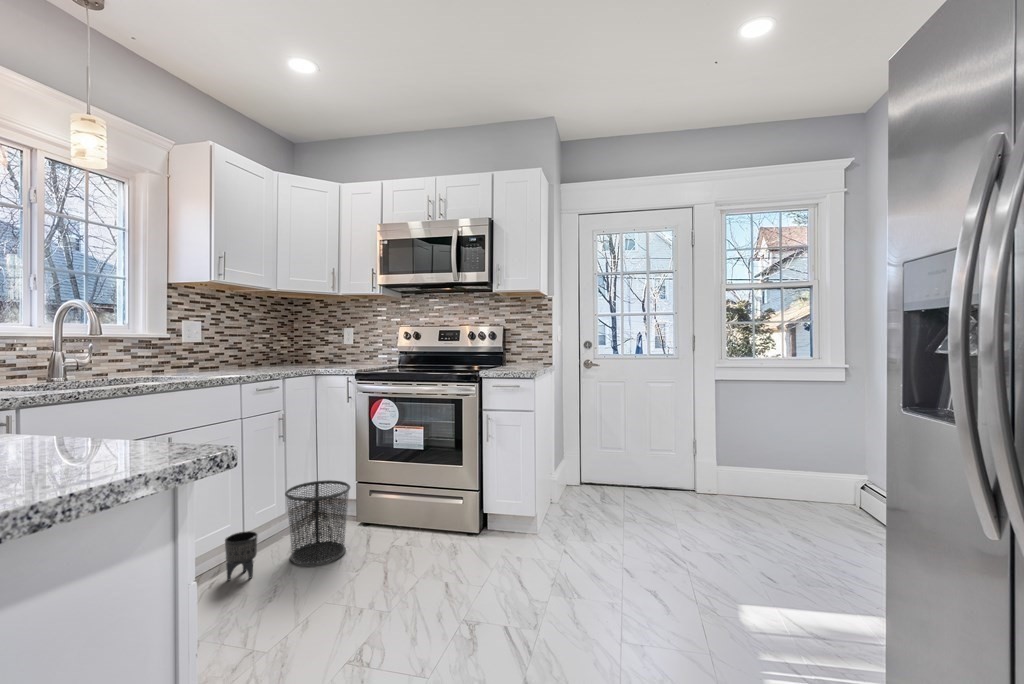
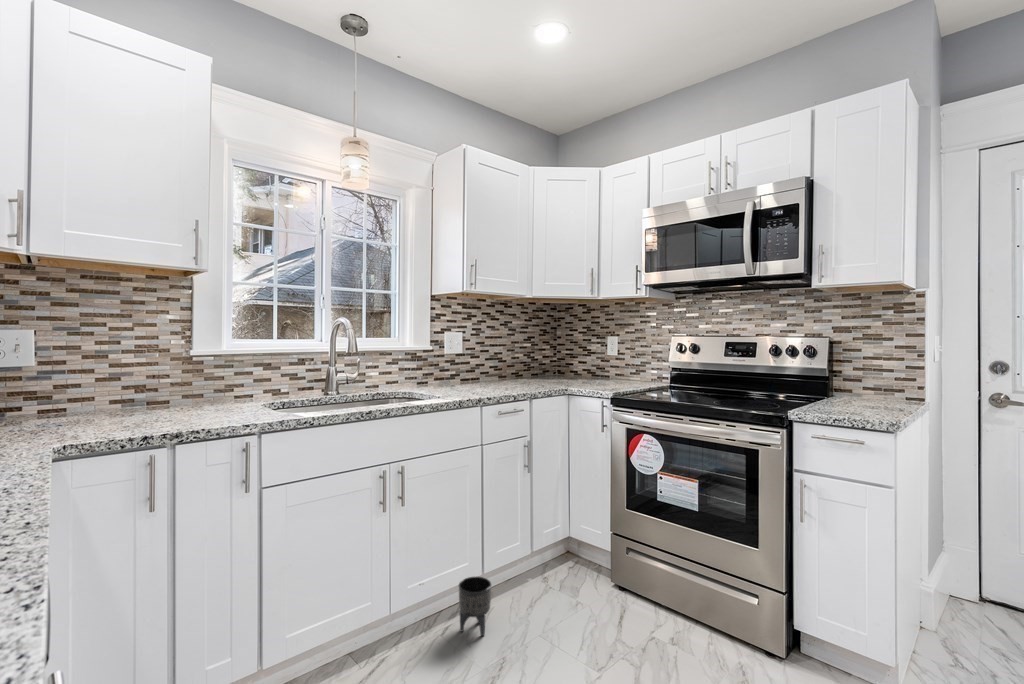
waste bin: present [285,480,350,565] -> none [523,528,598,640]

